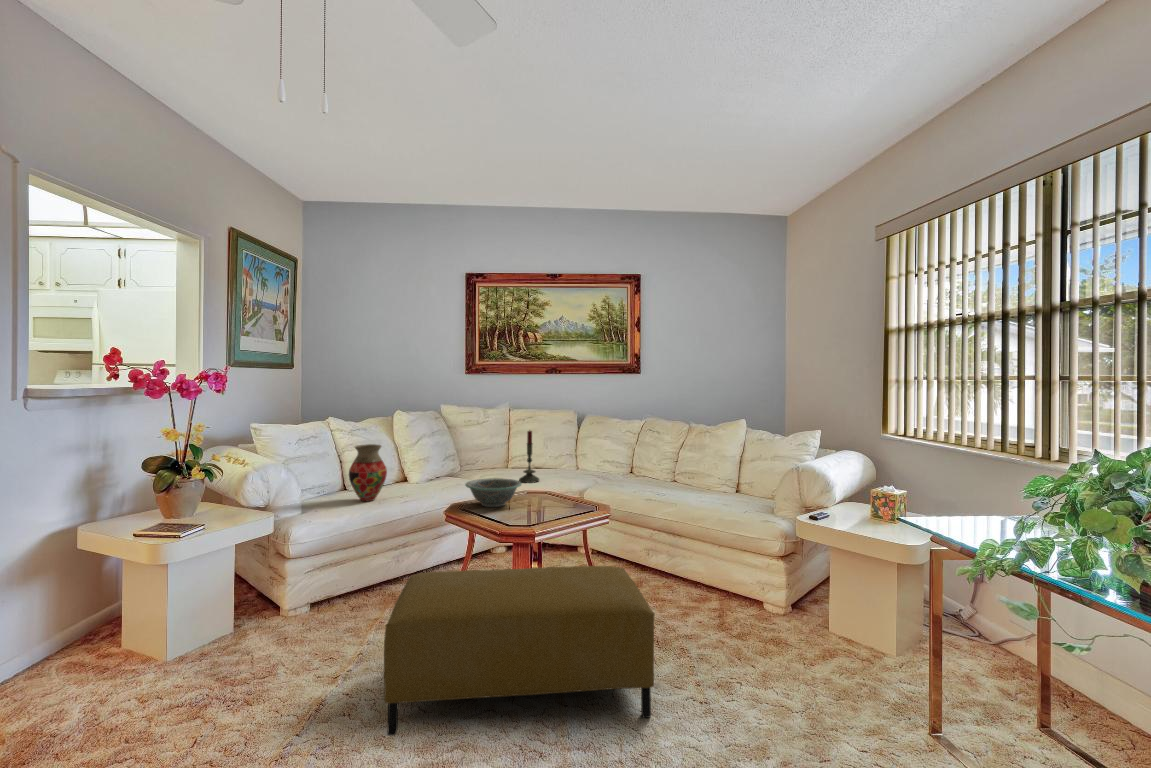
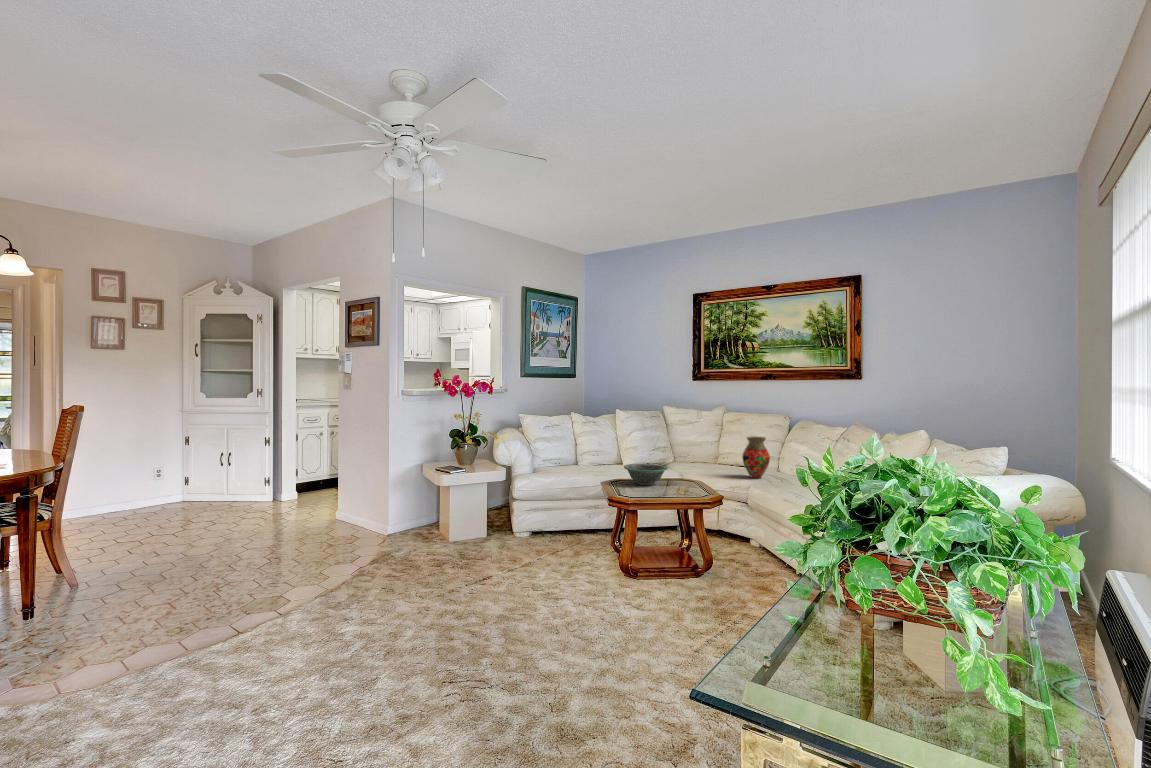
candle: present [519,430,539,483] -> none [706,429,724,475]
vase: present [349,444,387,501] -> present [742,436,770,478]
ottoman: present [384,566,655,735] -> none [491,513,675,638]

